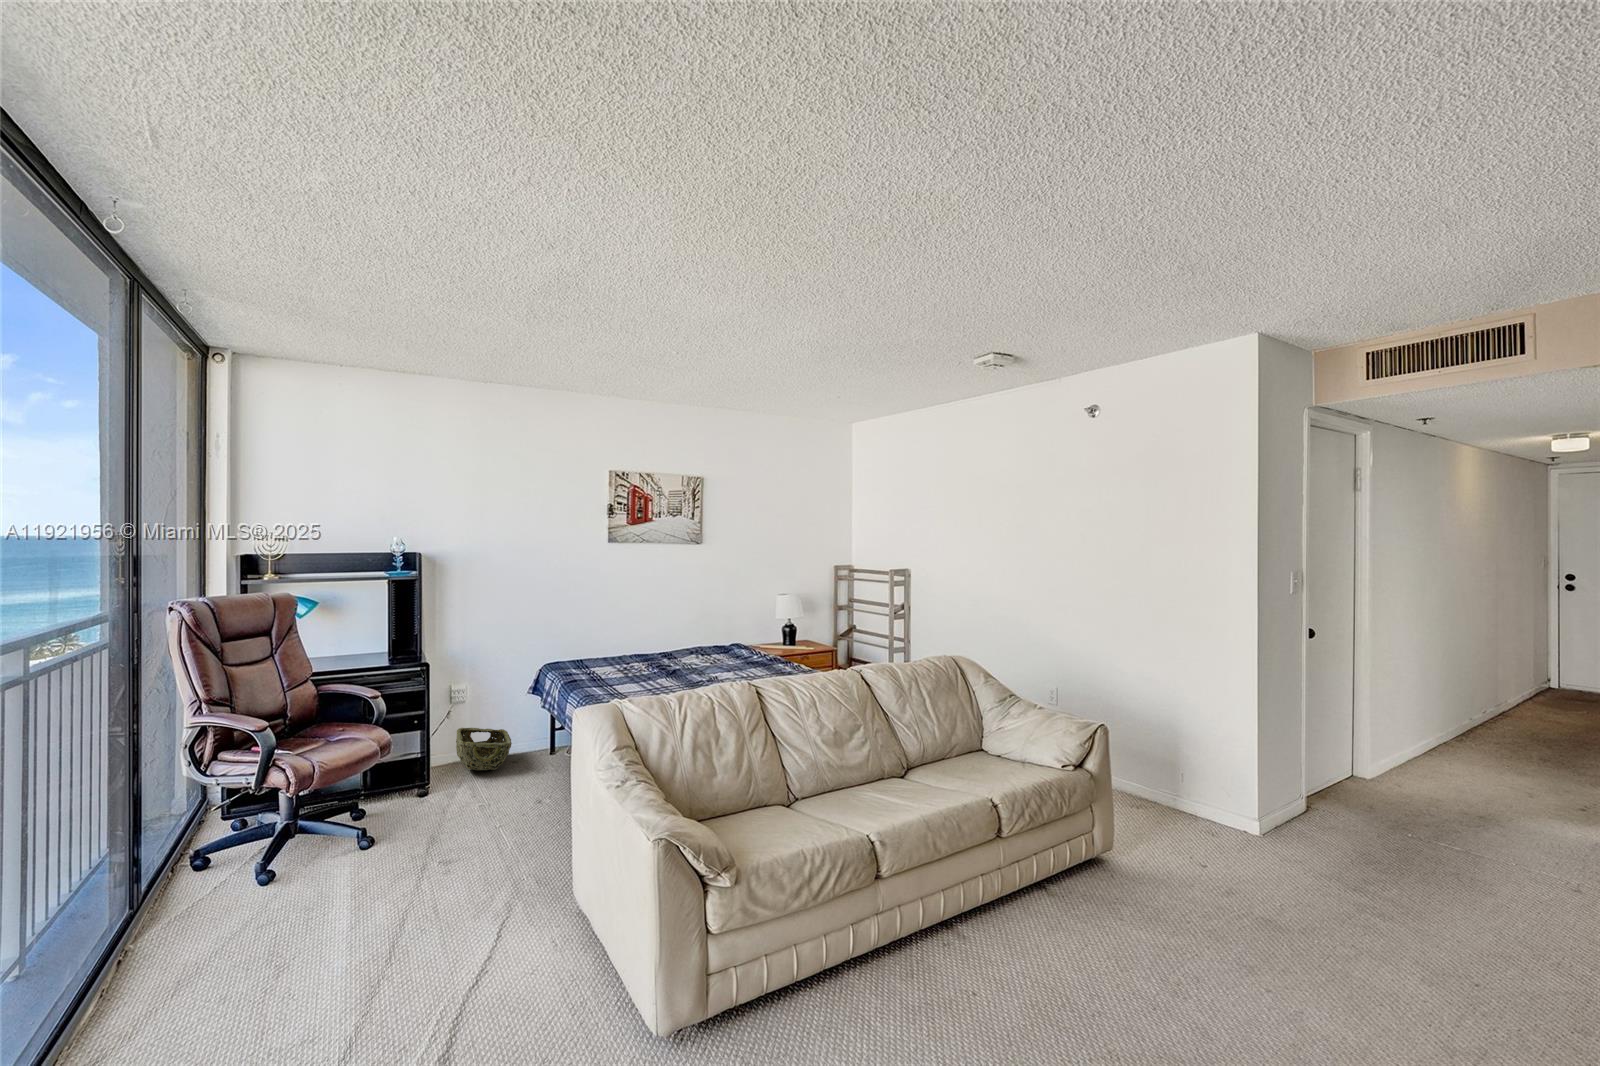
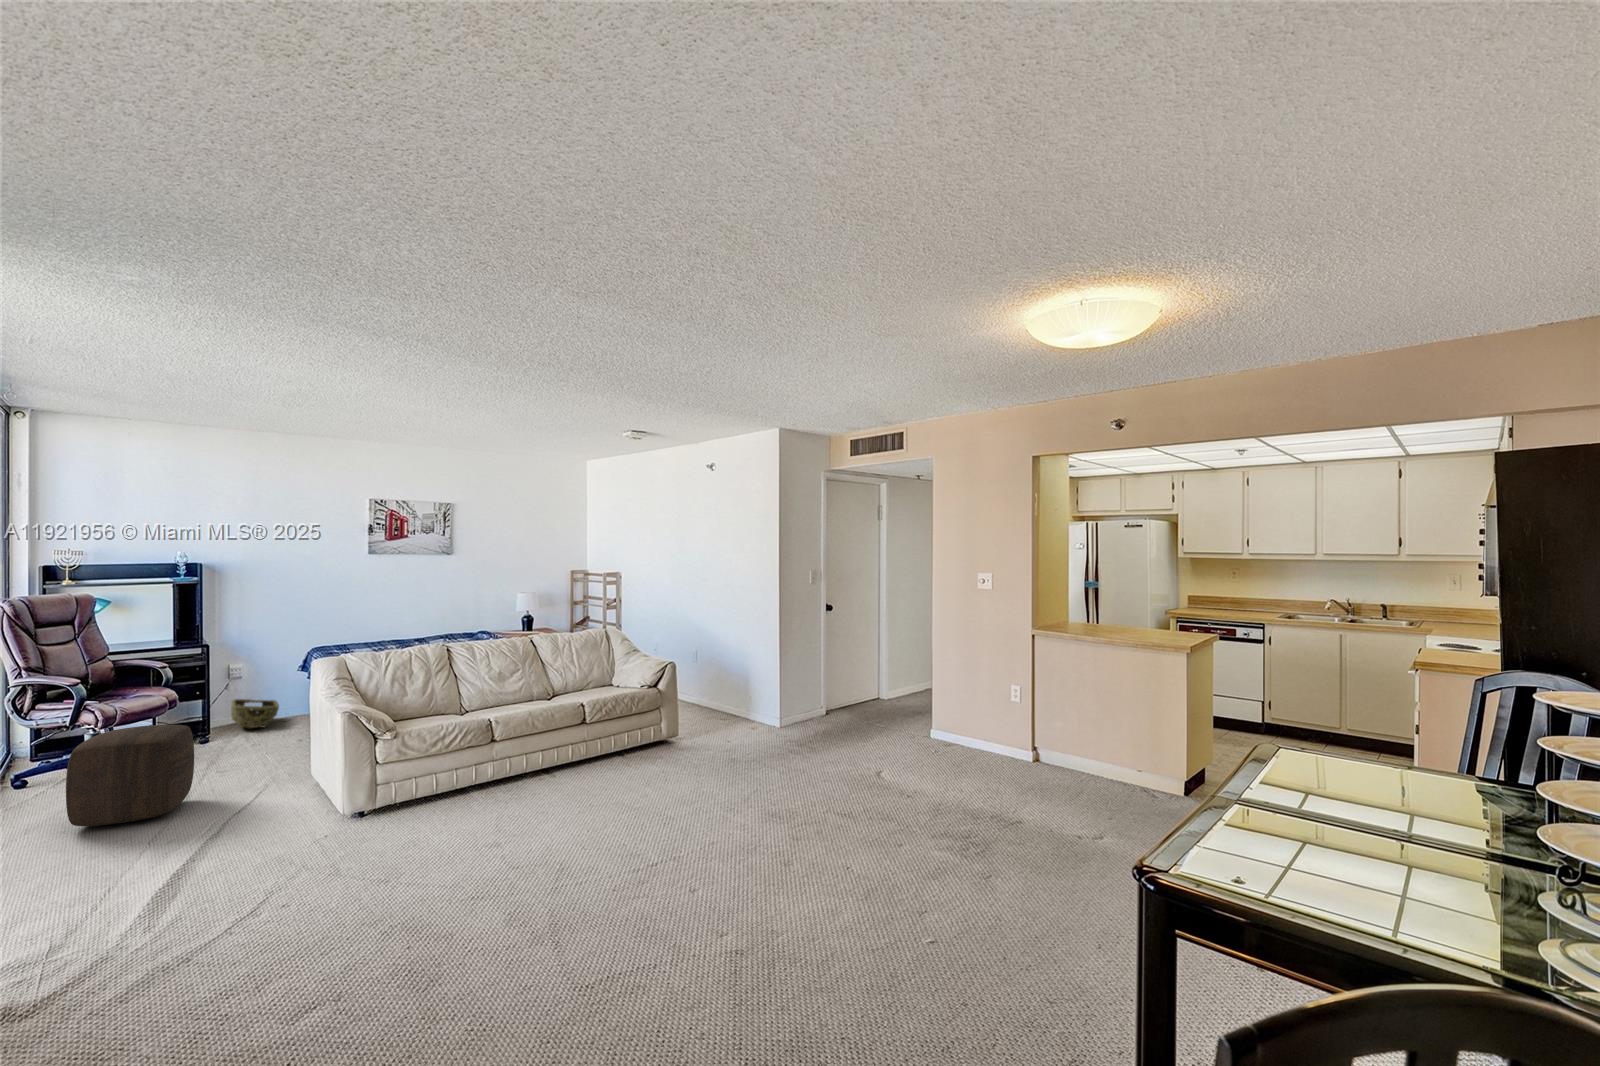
ottoman: none [221,814,413,1006] -> present [66,725,194,826]

